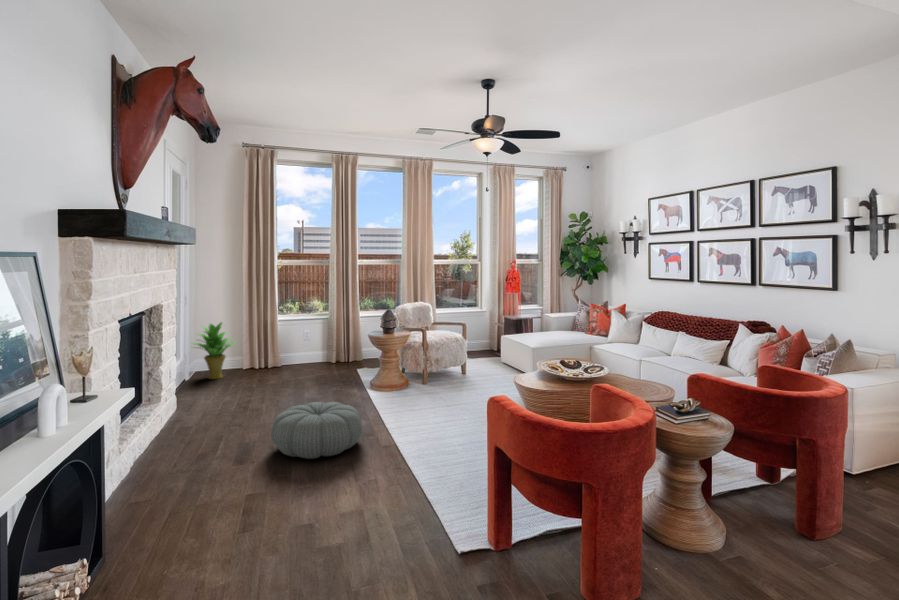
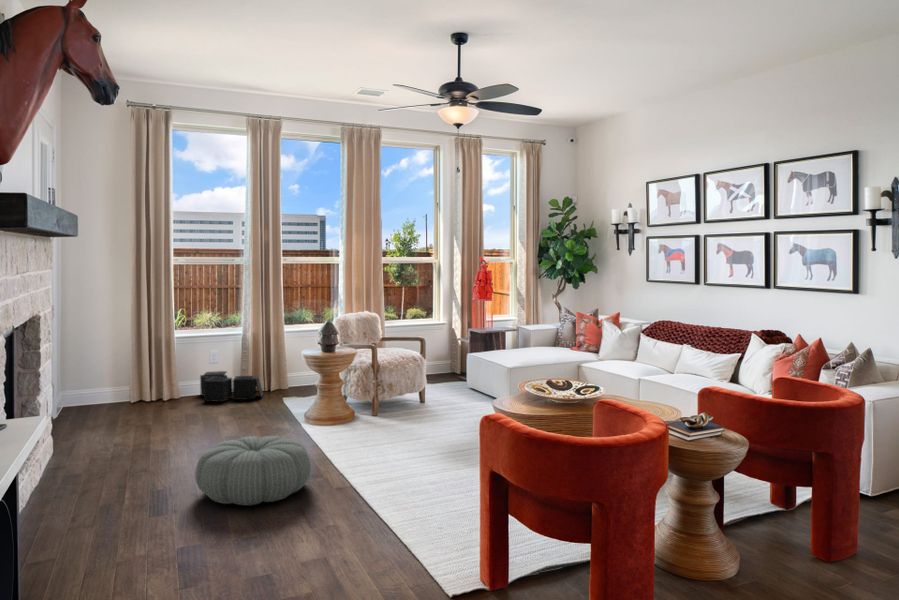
potted plant: present [195,323,233,379] -> none [57,339,122,415]
storage bin: none [297,347,343,370] -> present [200,371,263,402]

